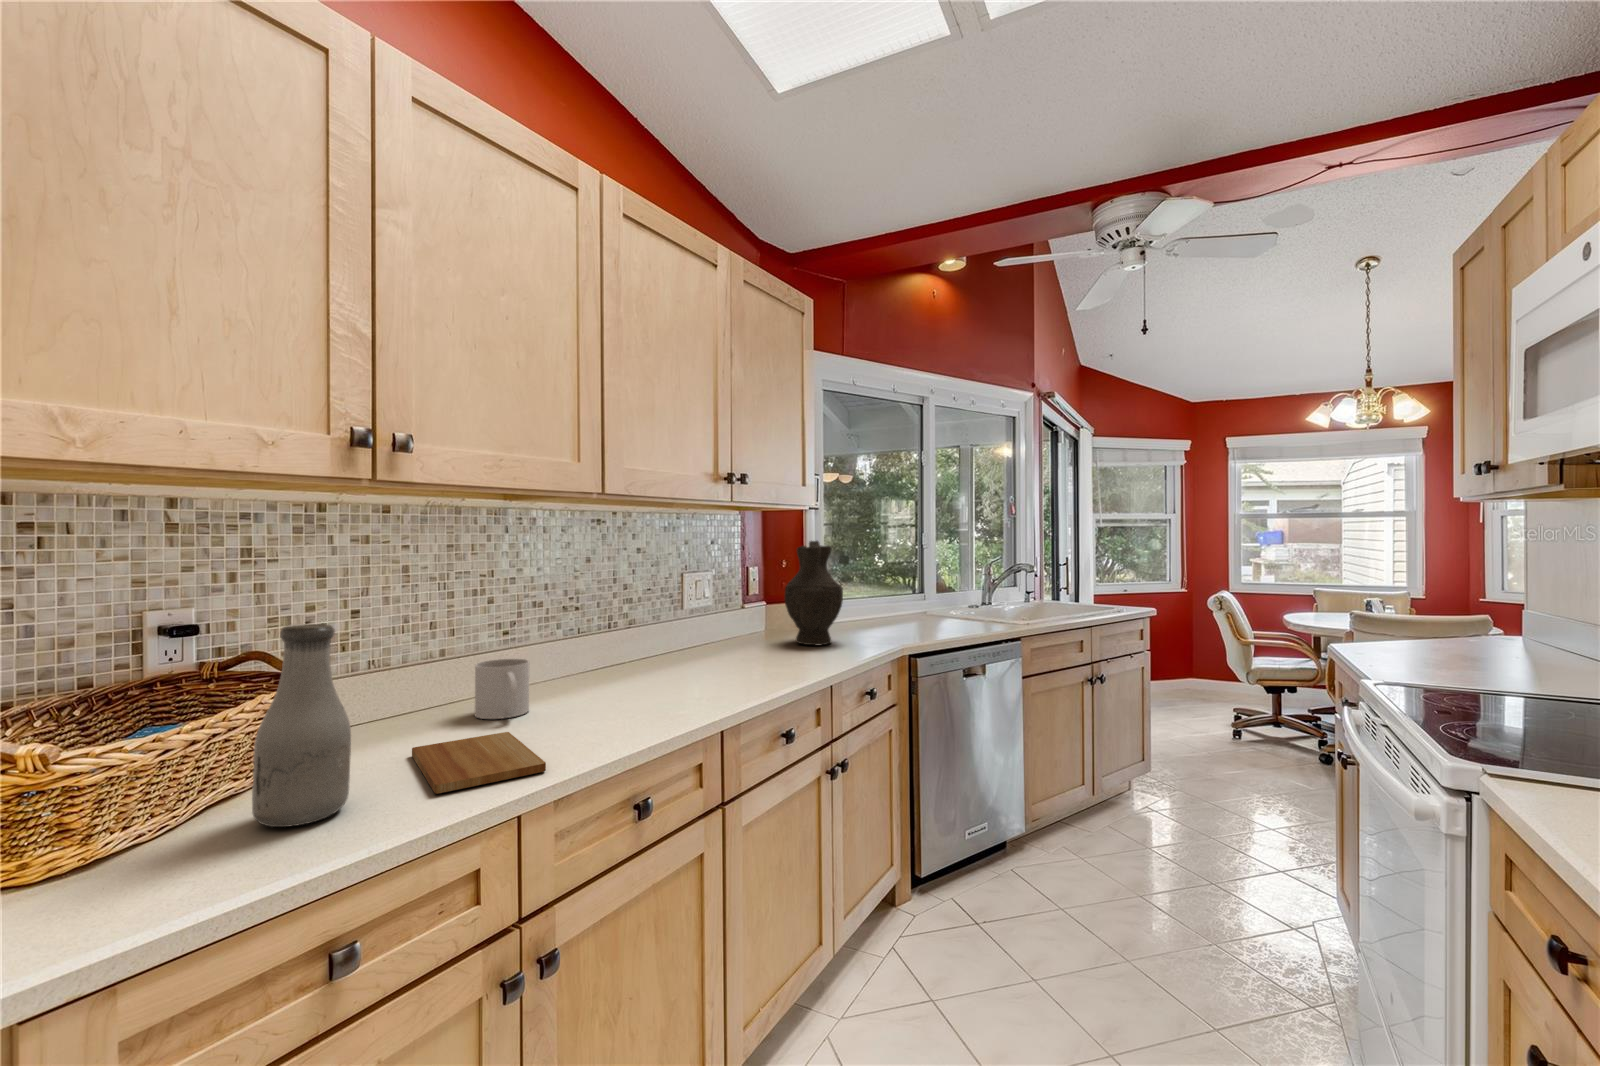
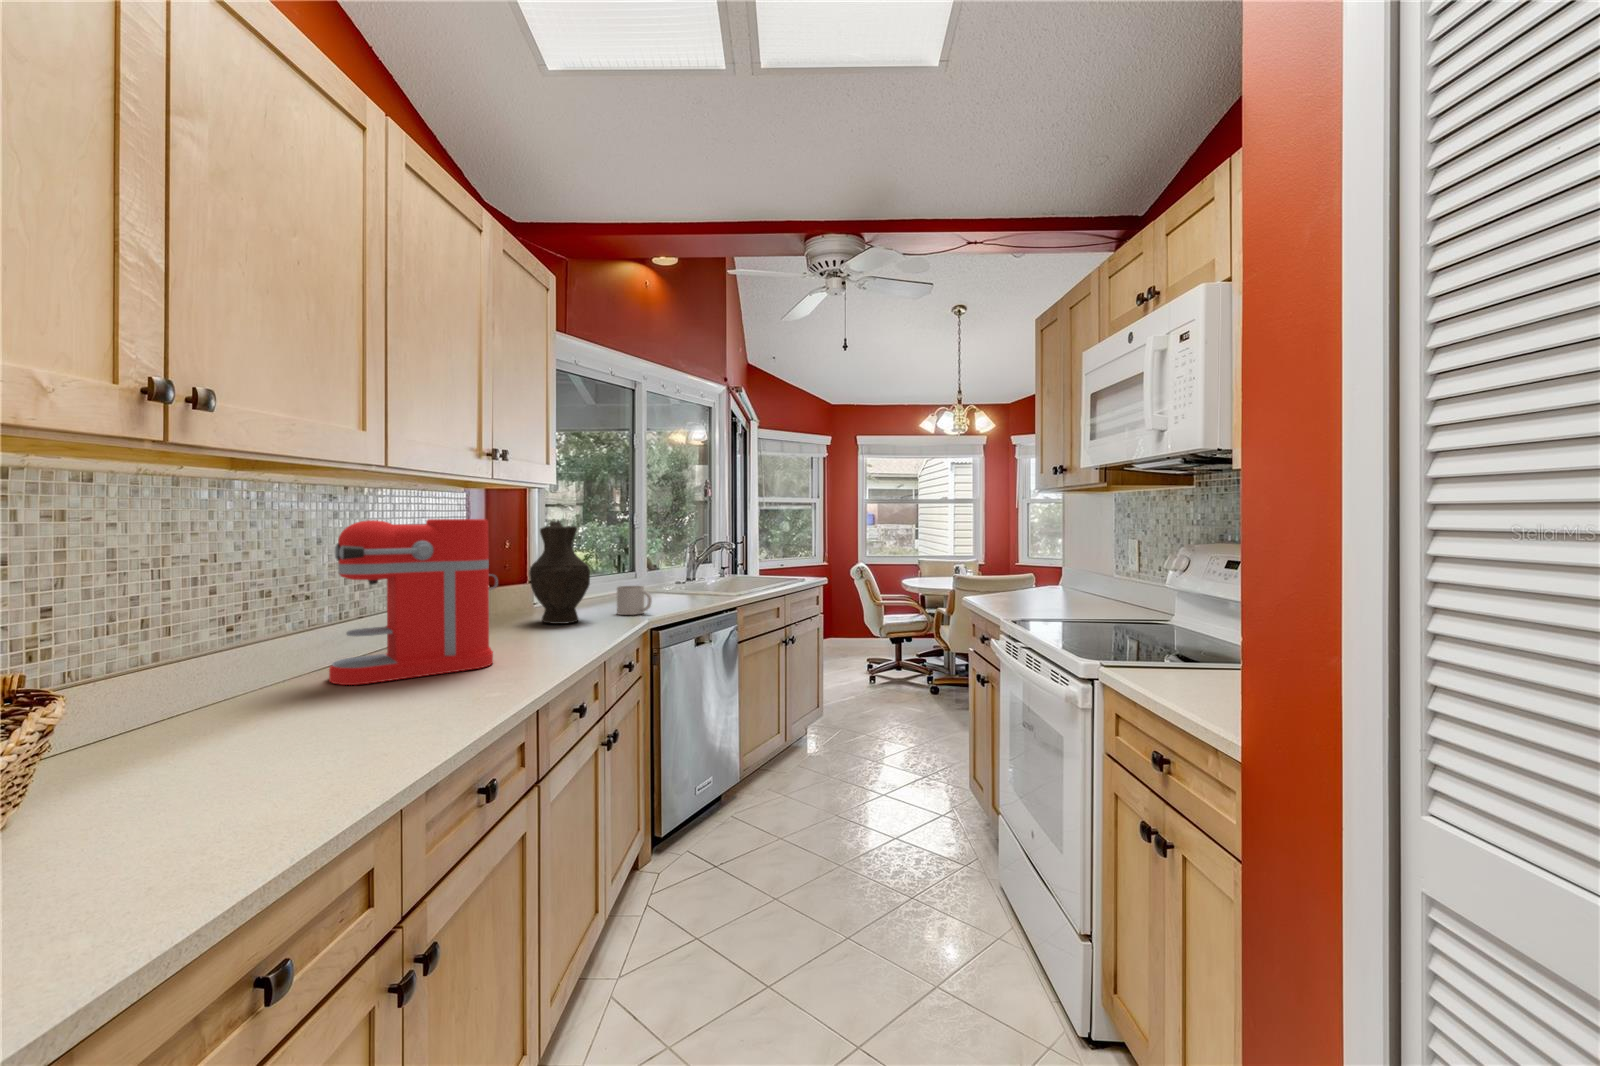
coffee maker: none [575,539,720,692] -> present [329,519,498,685]
bottle: present [252,624,351,827] -> none [80,614,204,848]
mug: present [475,659,529,719] -> present [617,586,652,615]
cutting board: present [412,732,546,794] -> none [207,727,408,787]

